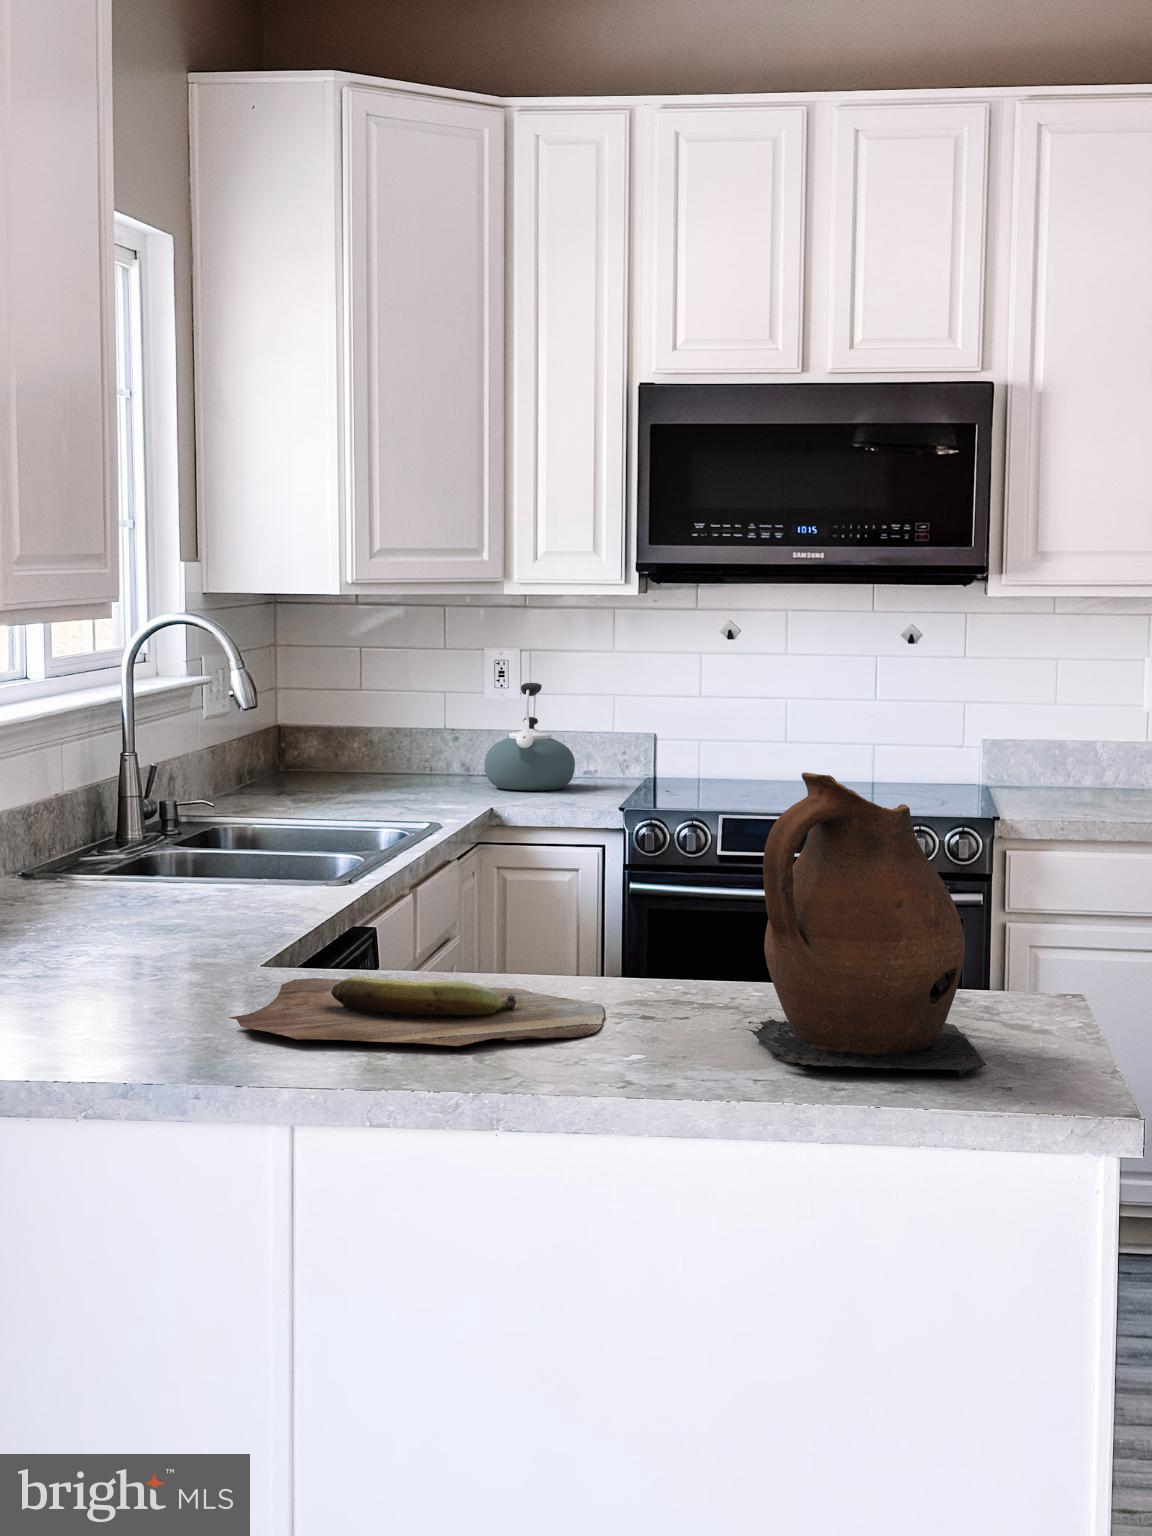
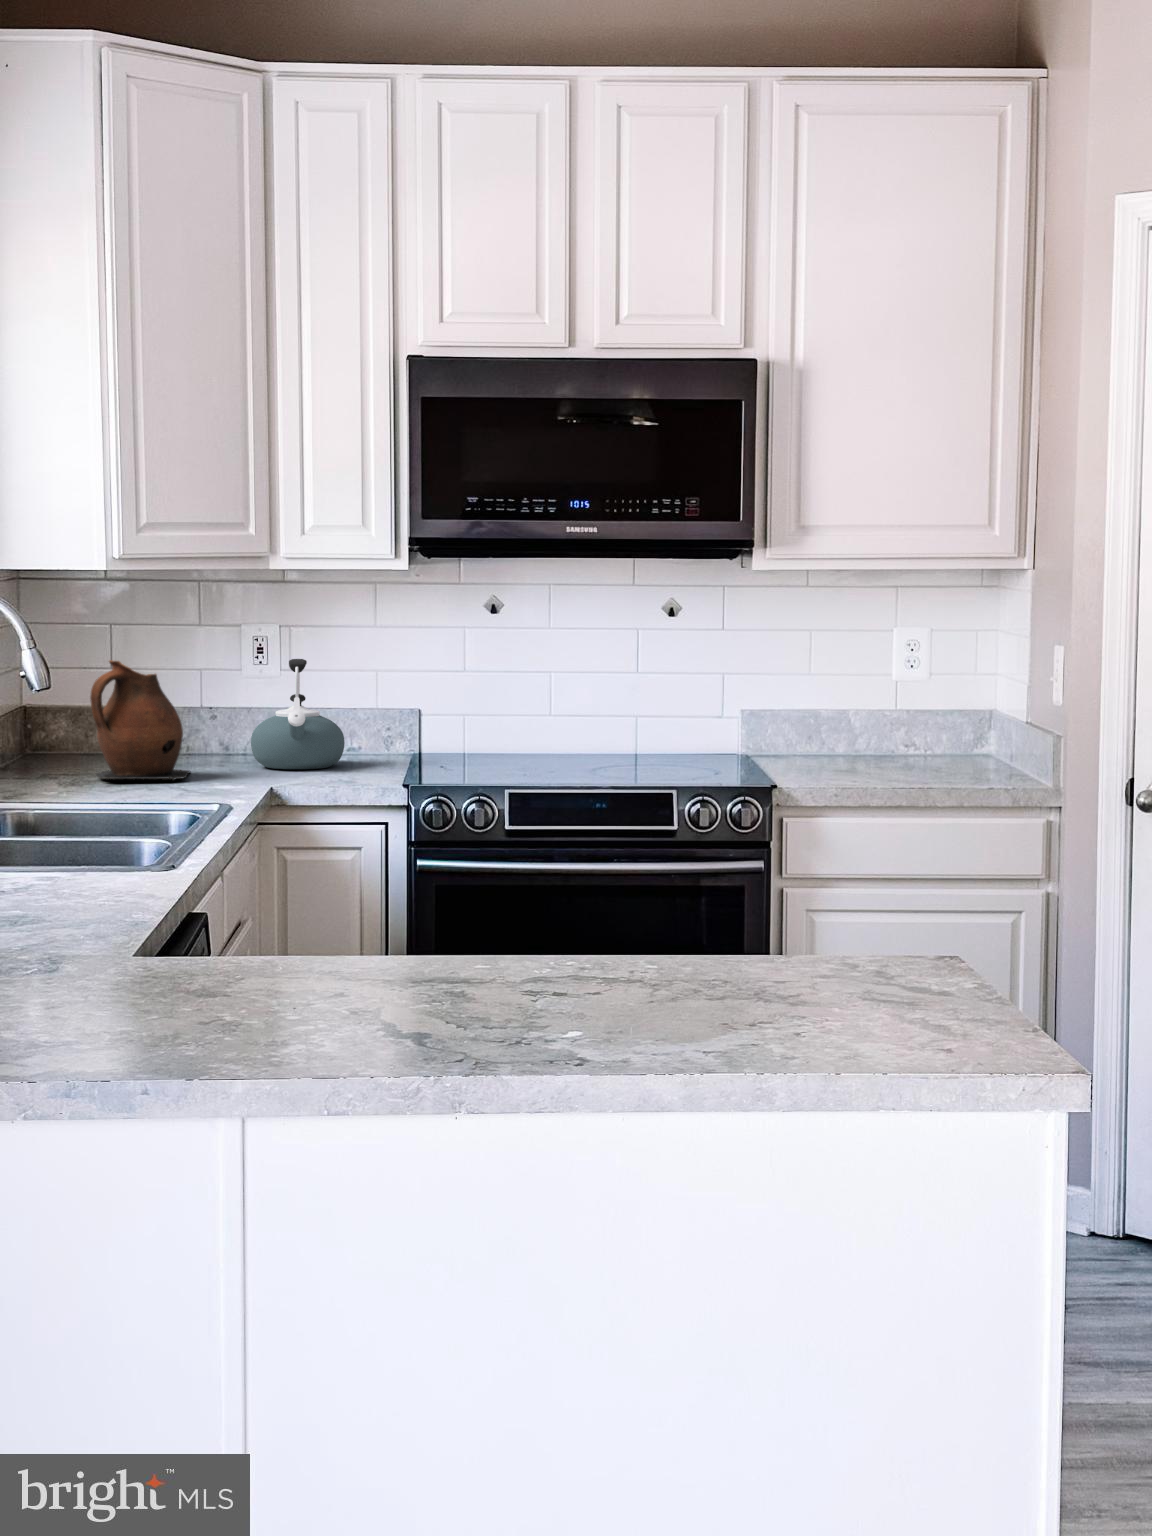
ceramic pitcher: present [746,772,986,1076] -> present [90,660,190,781]
cutting board: present [229,976,604,1046] -> none [190,976,546,1041]

